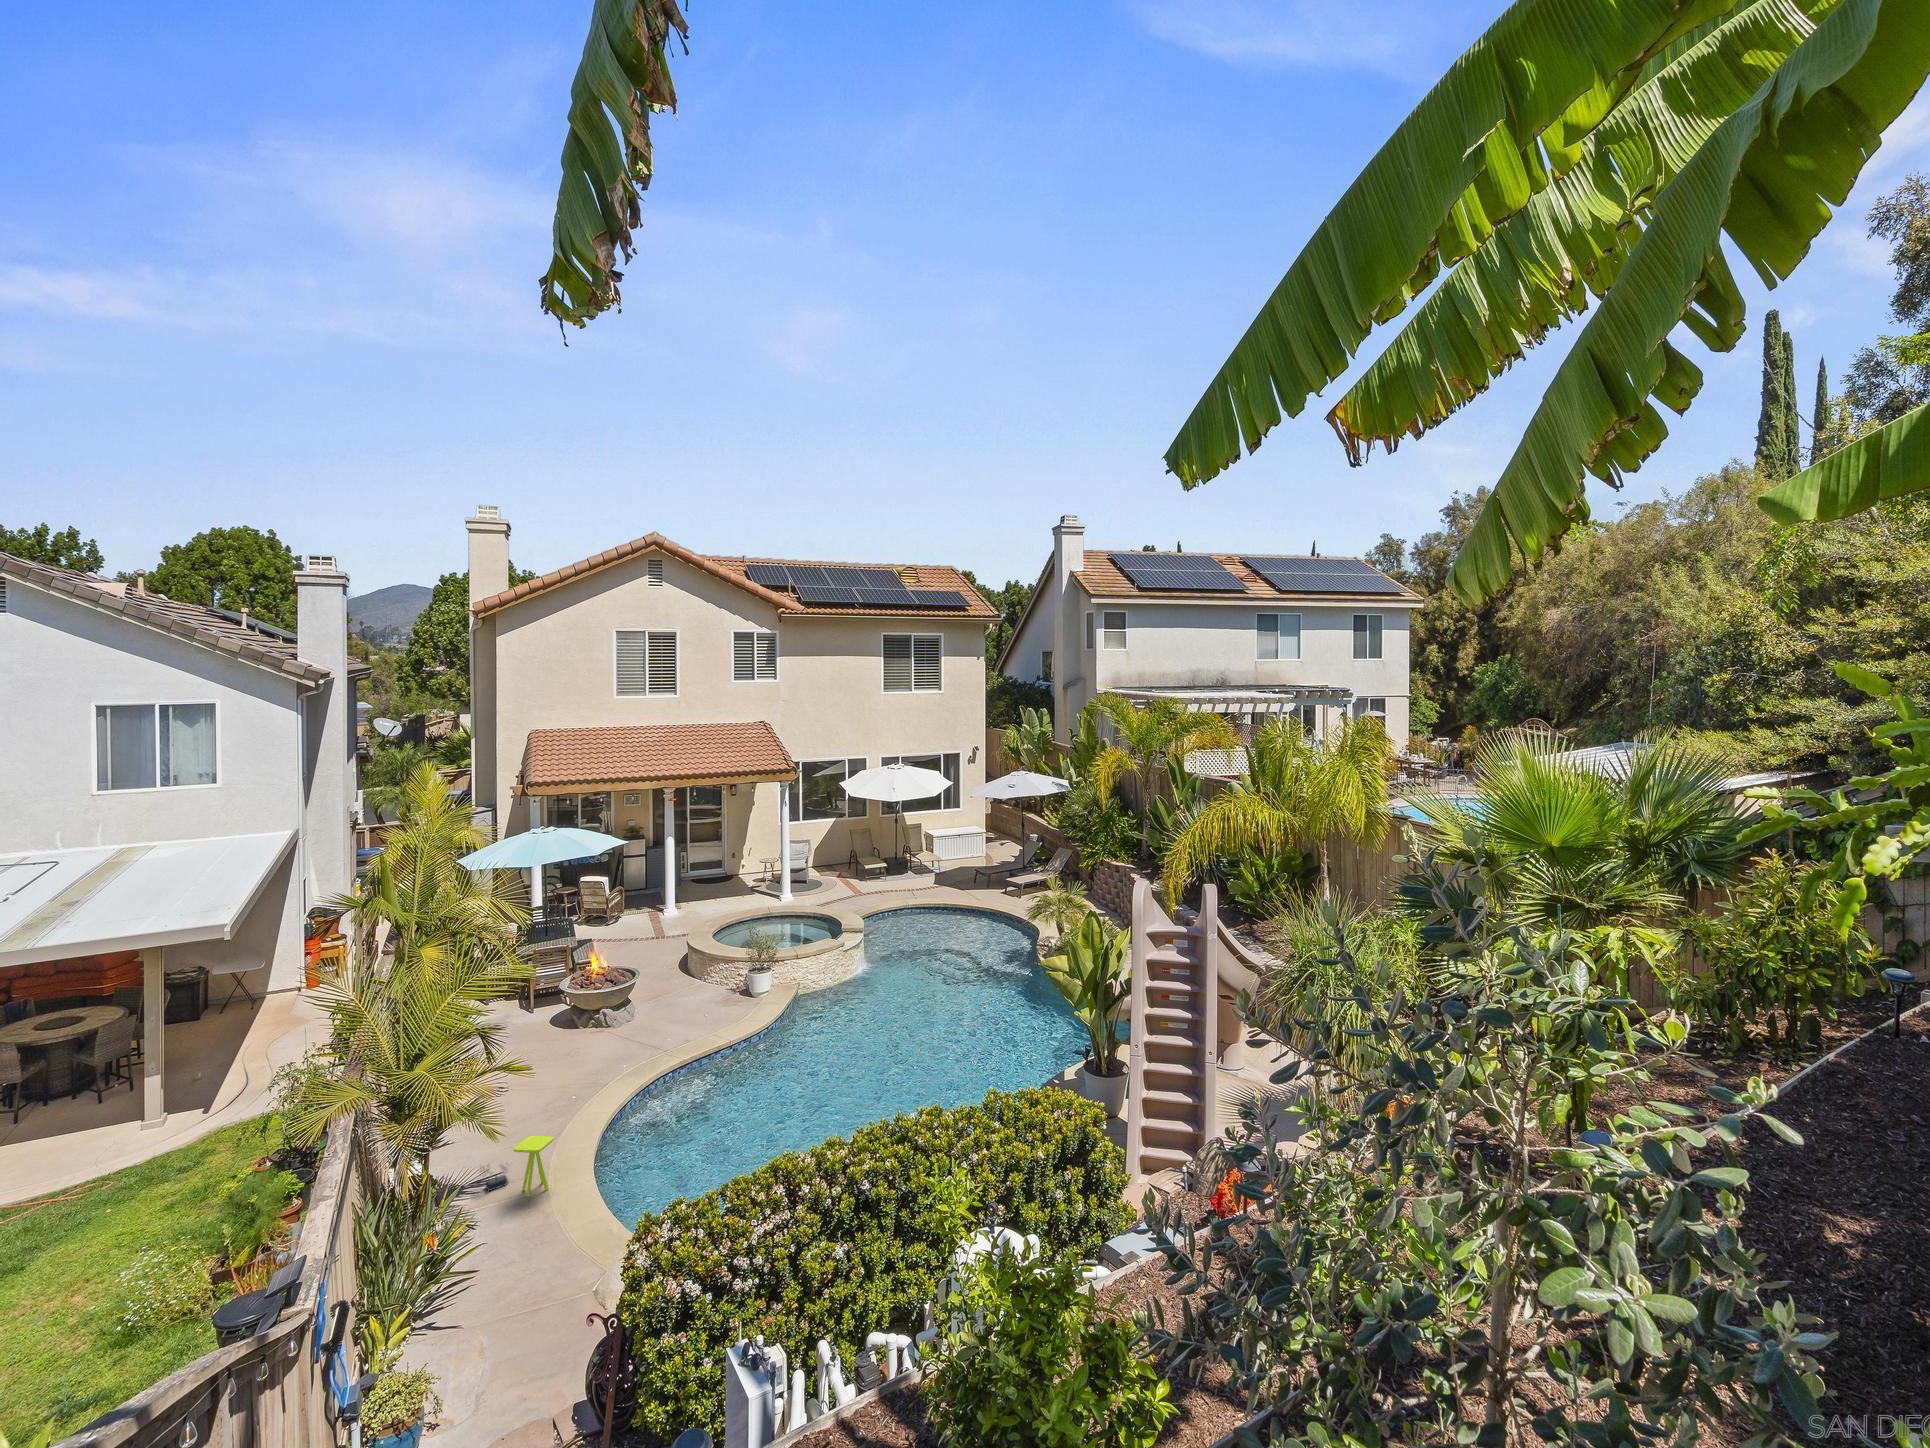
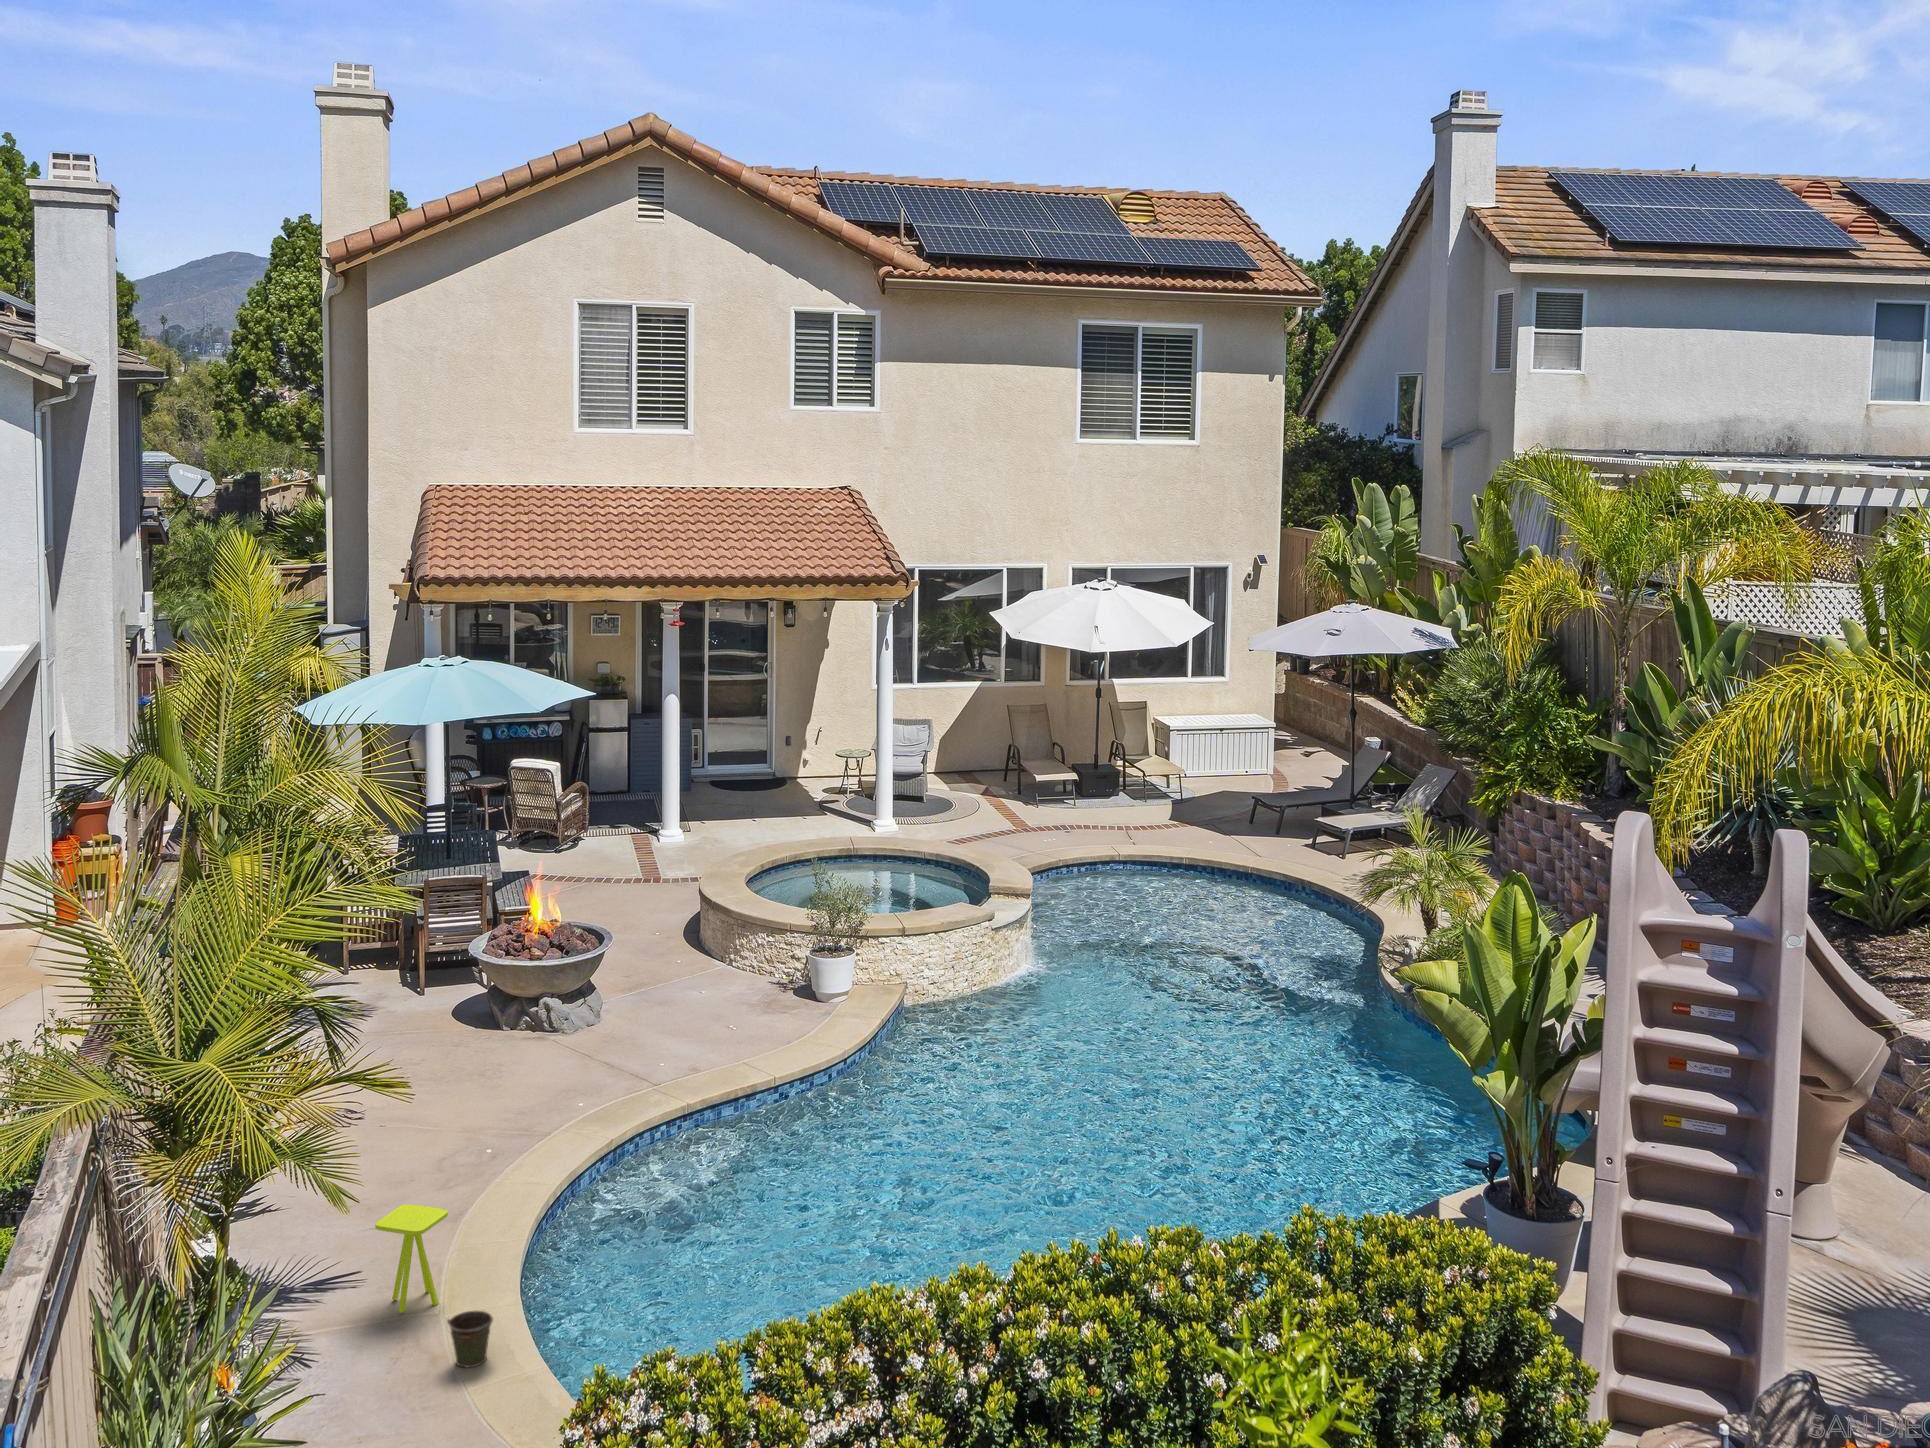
decorative plant: present [480,1163,508,1191] -> none [314,1245,375,1296]
bucket: none [555,1190,581,1222] -> present [447,1311,493,1367]

